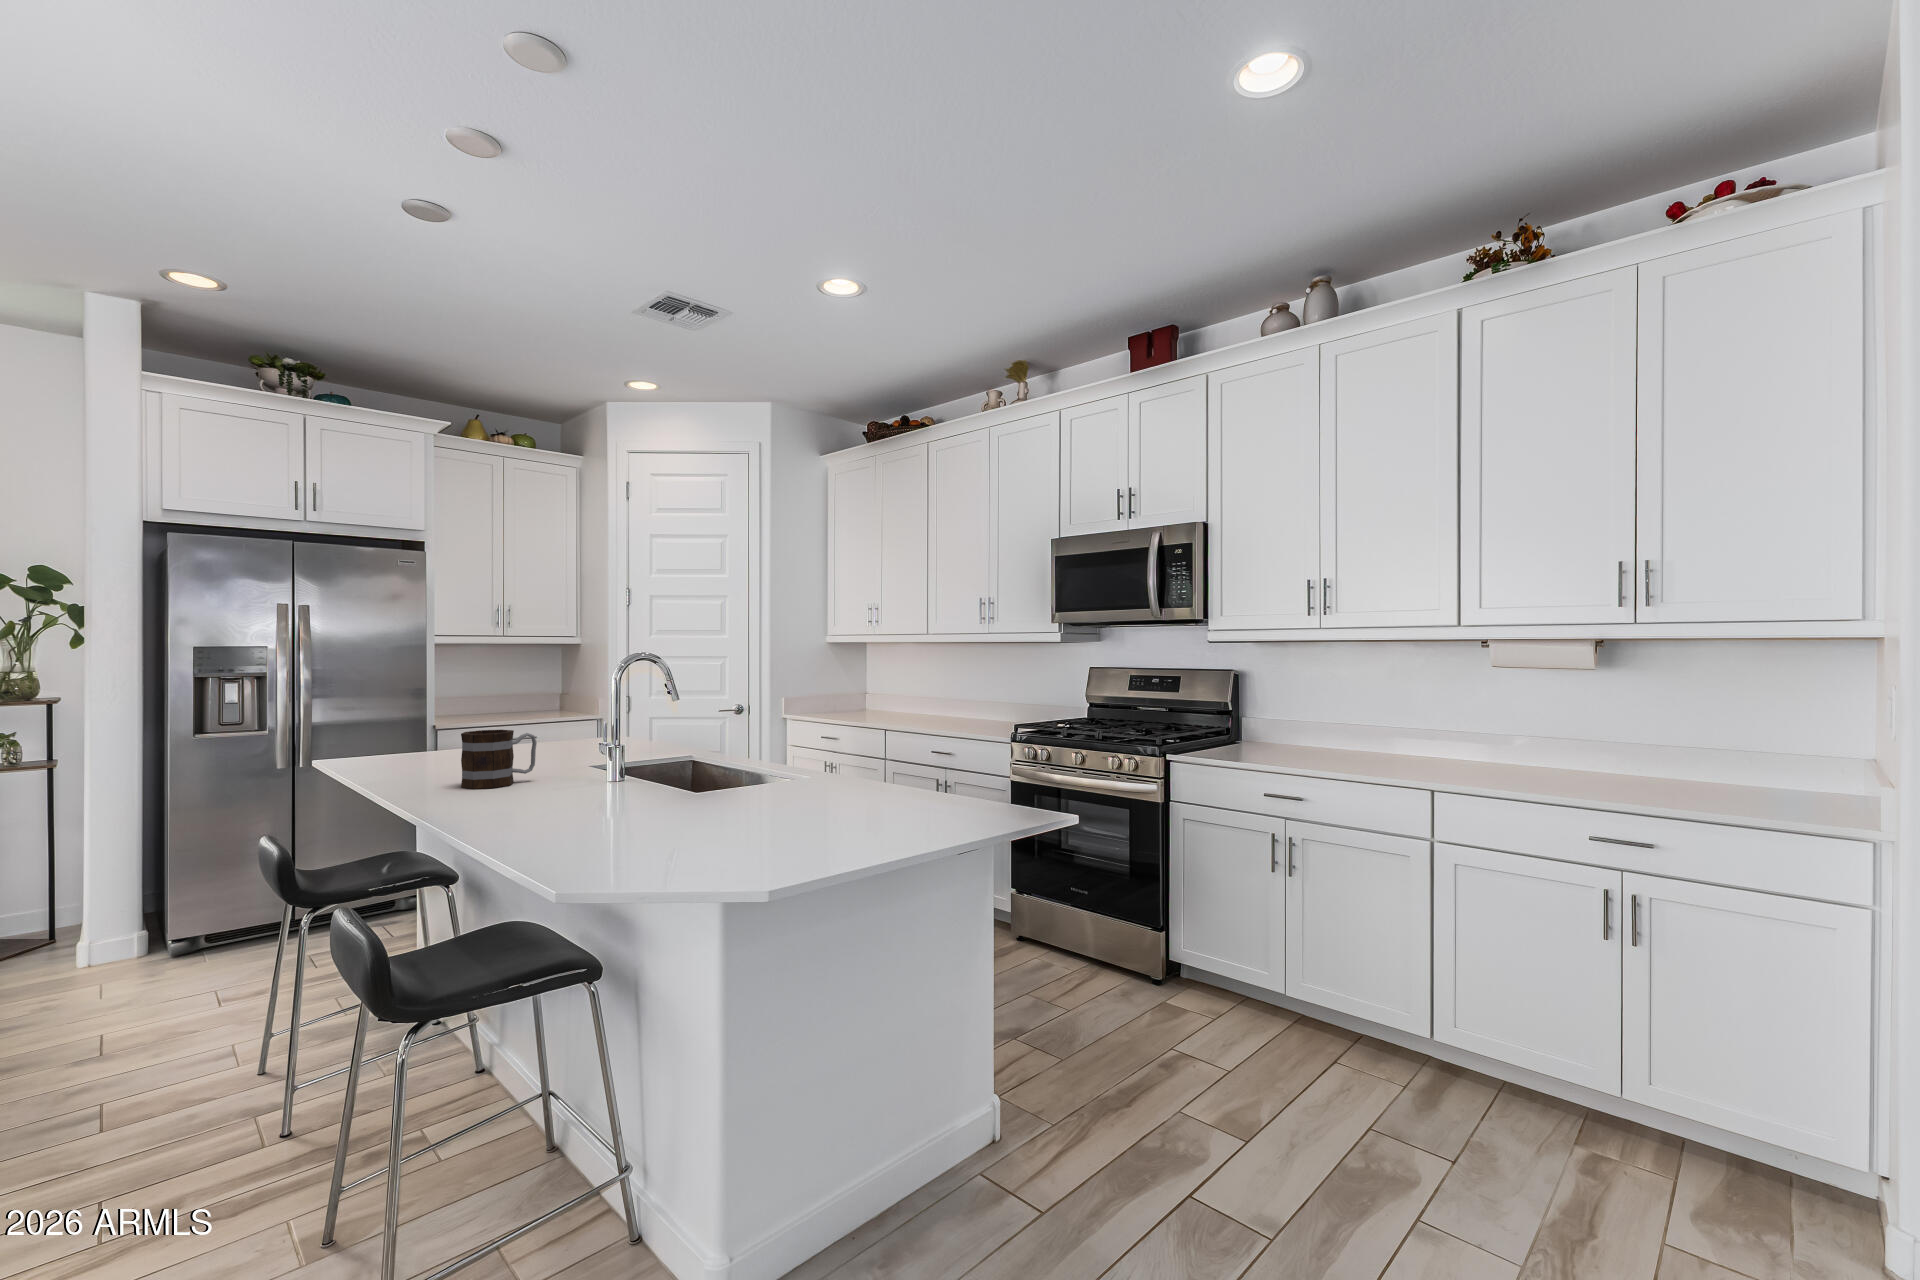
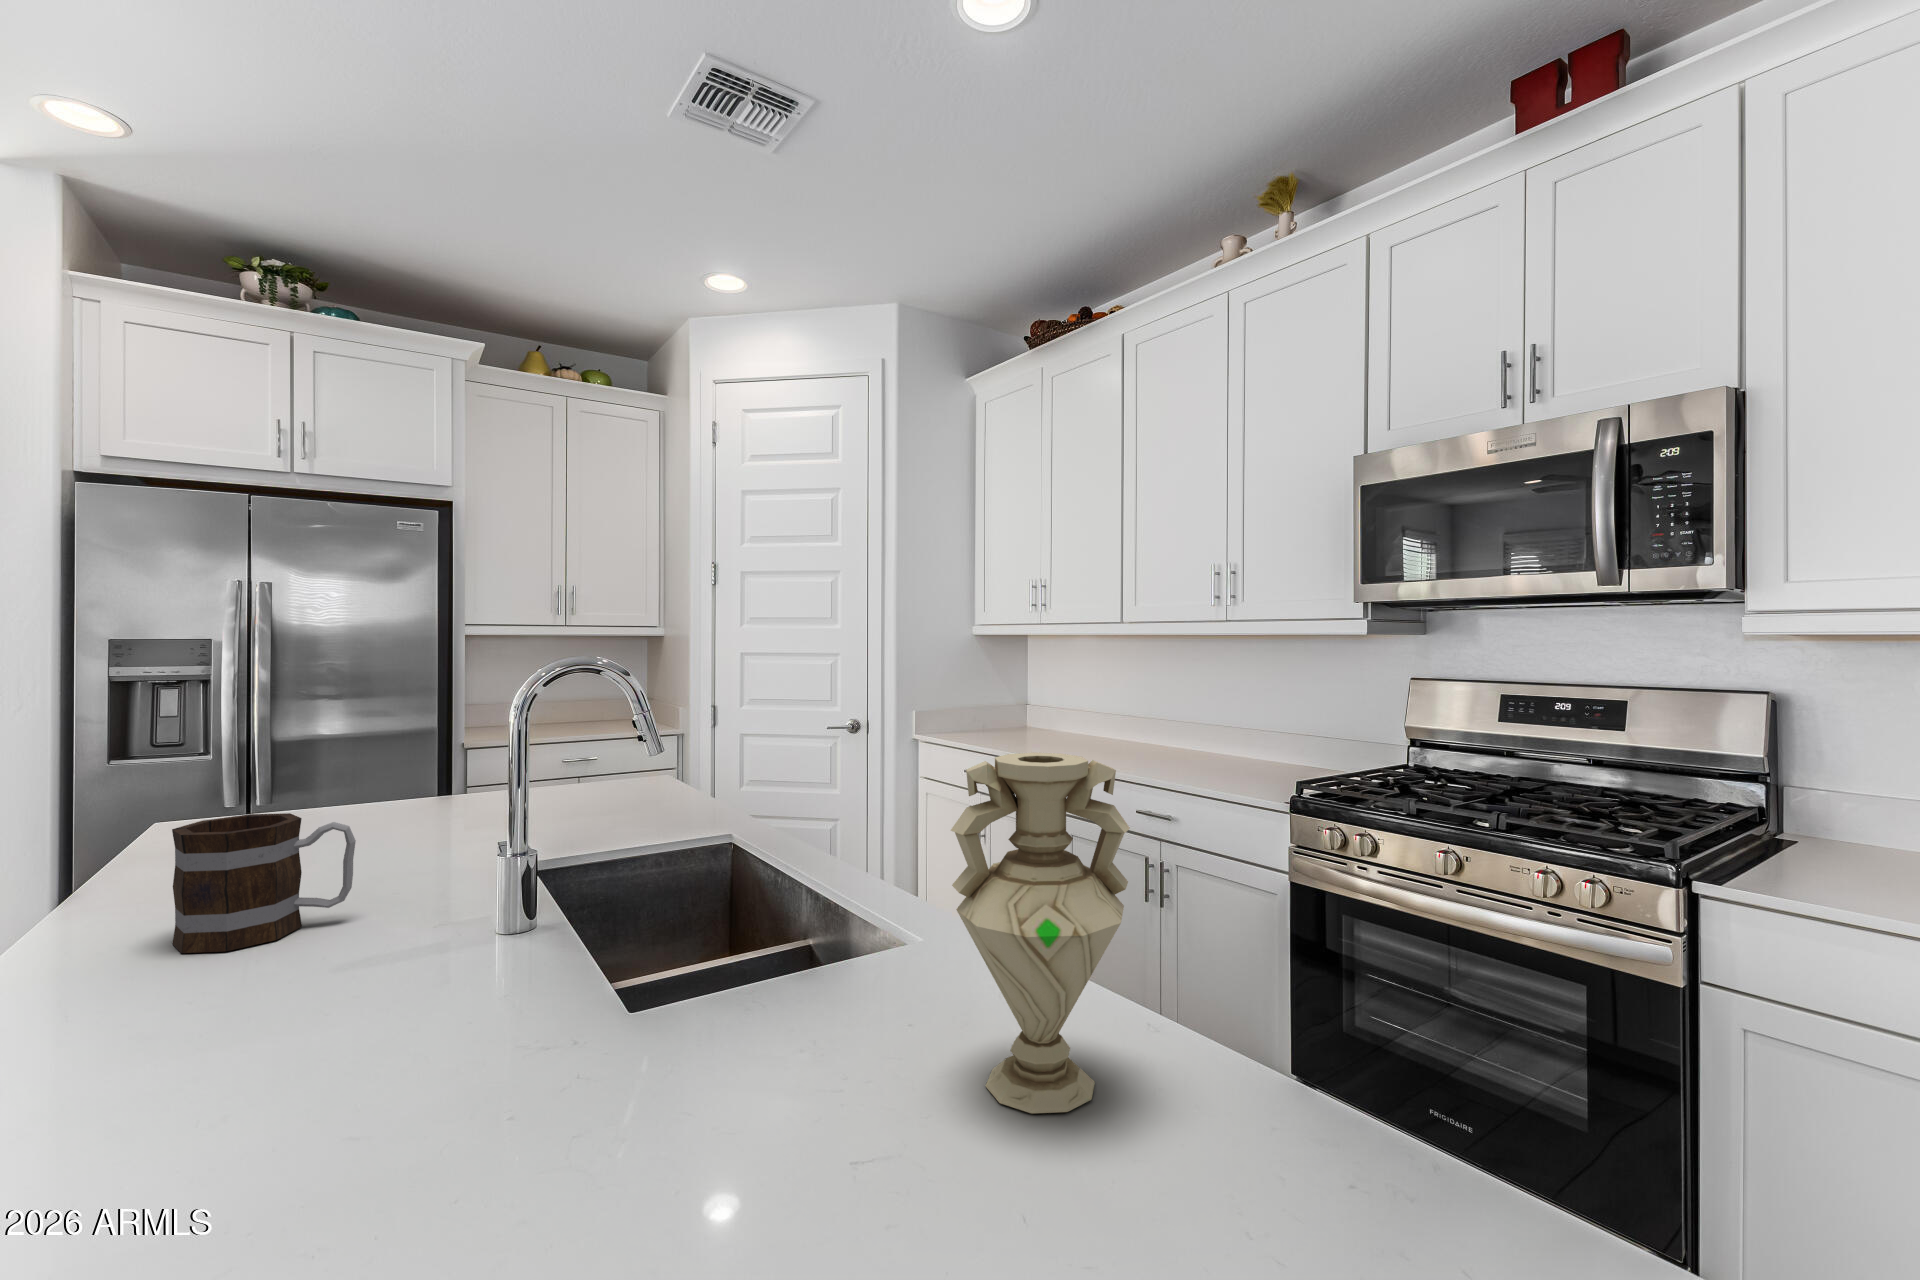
vase: none [834,684,896,801] -> present [951,753,1130,1113]

